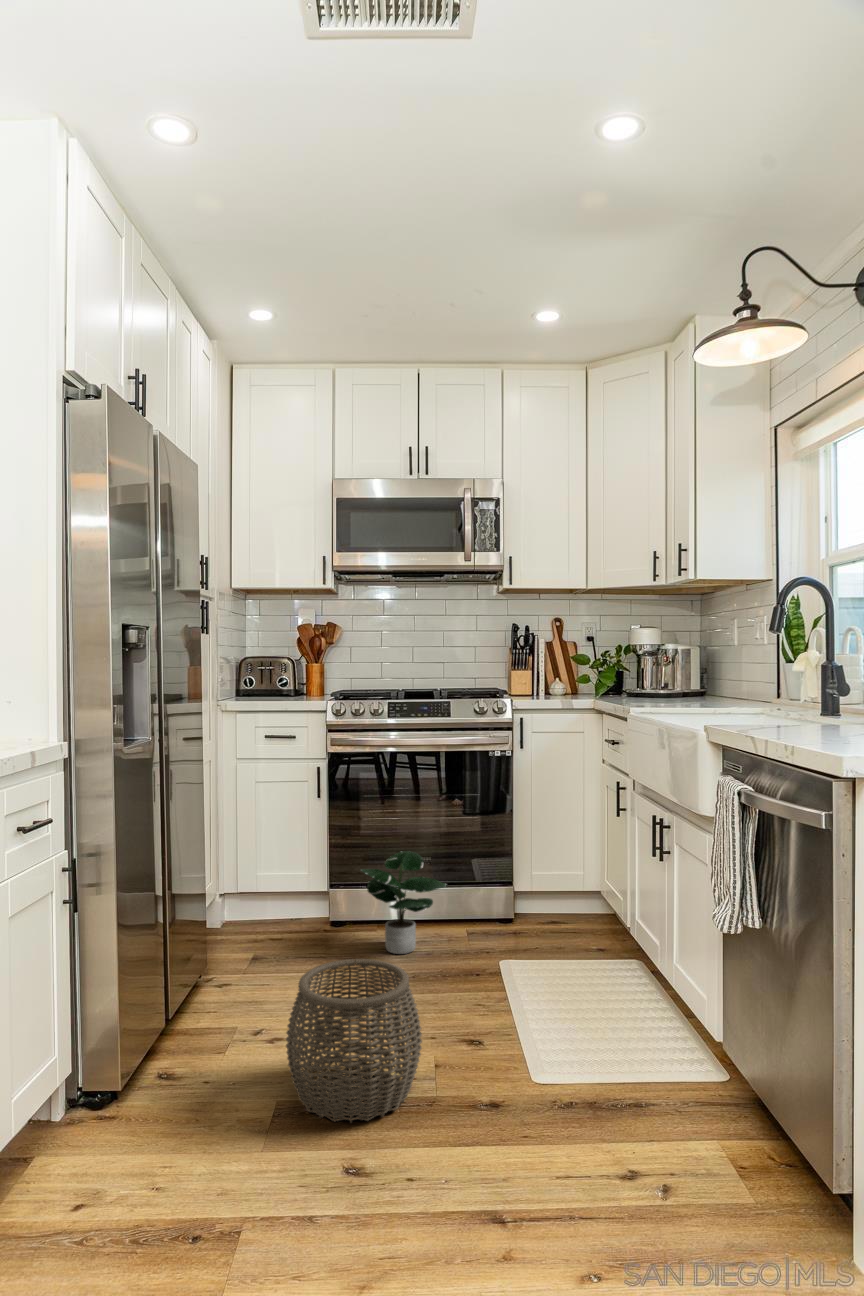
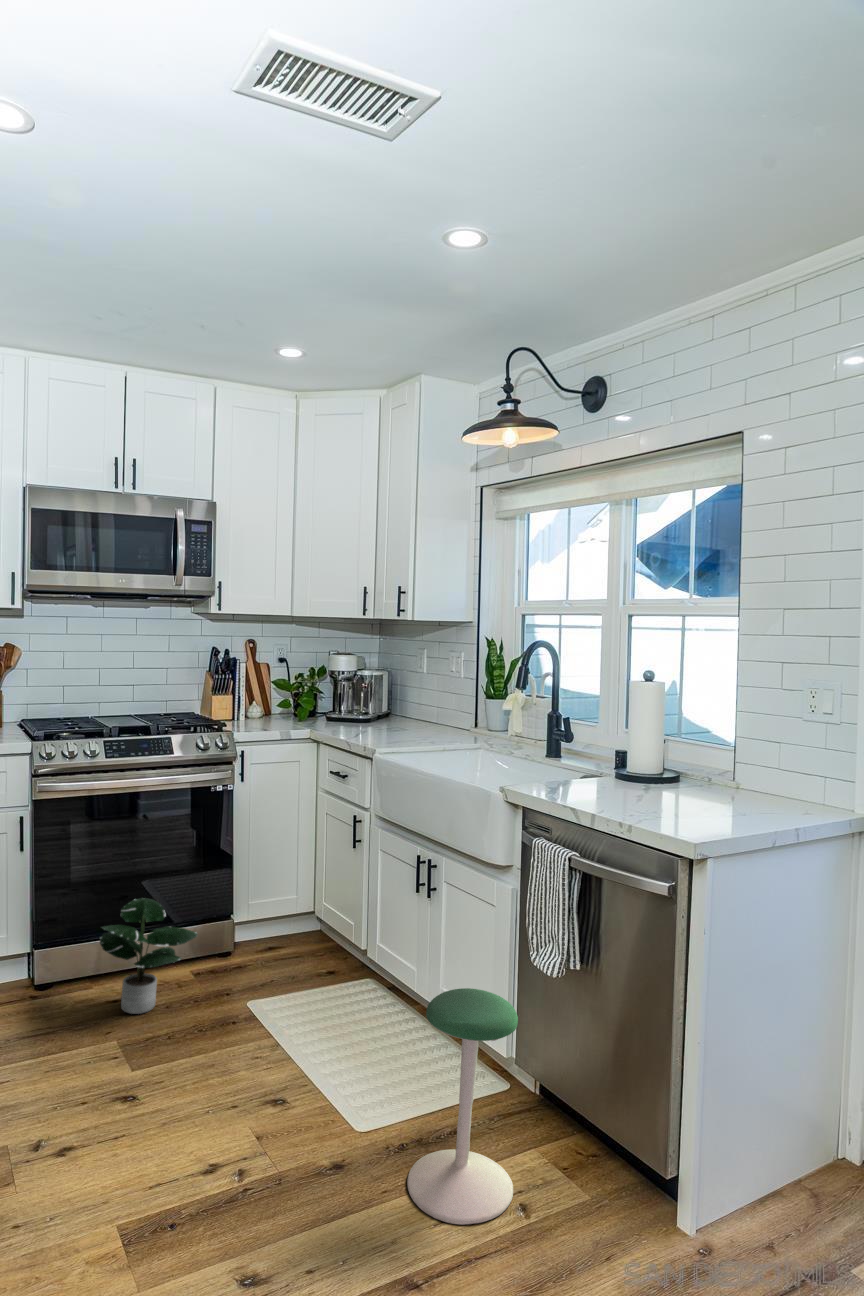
stool: none [548,933,670,1190] -> present [407,988,518,1225]
woven basket: present [286,959,422,1123] -> none [123,1044,274,1234]

